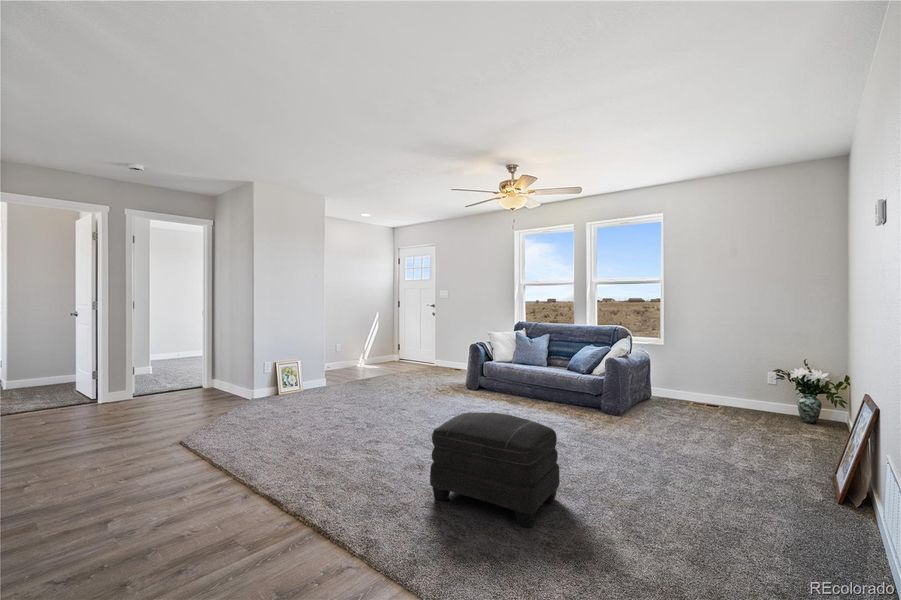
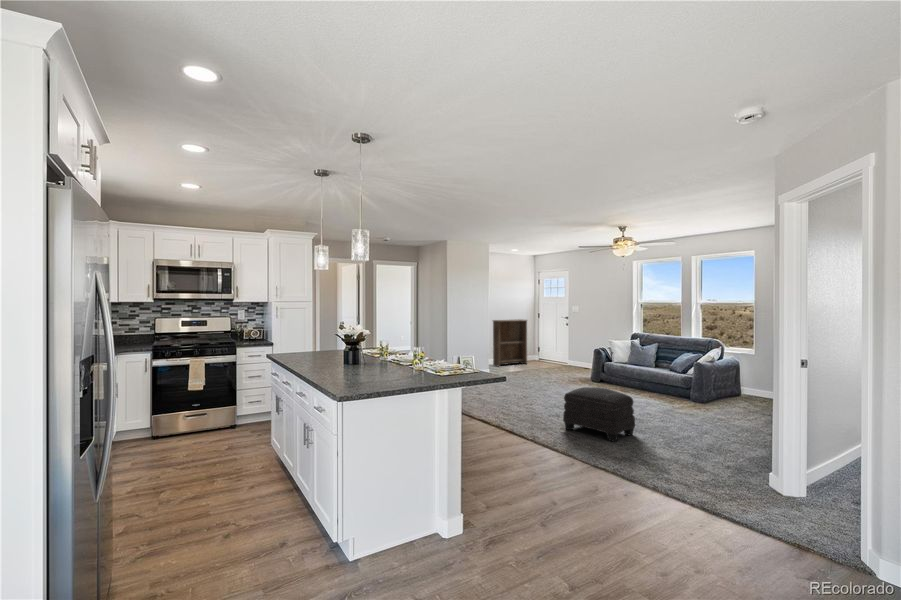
bookshelf: none [334,308,383,372] -> present [493,319,527,366]

